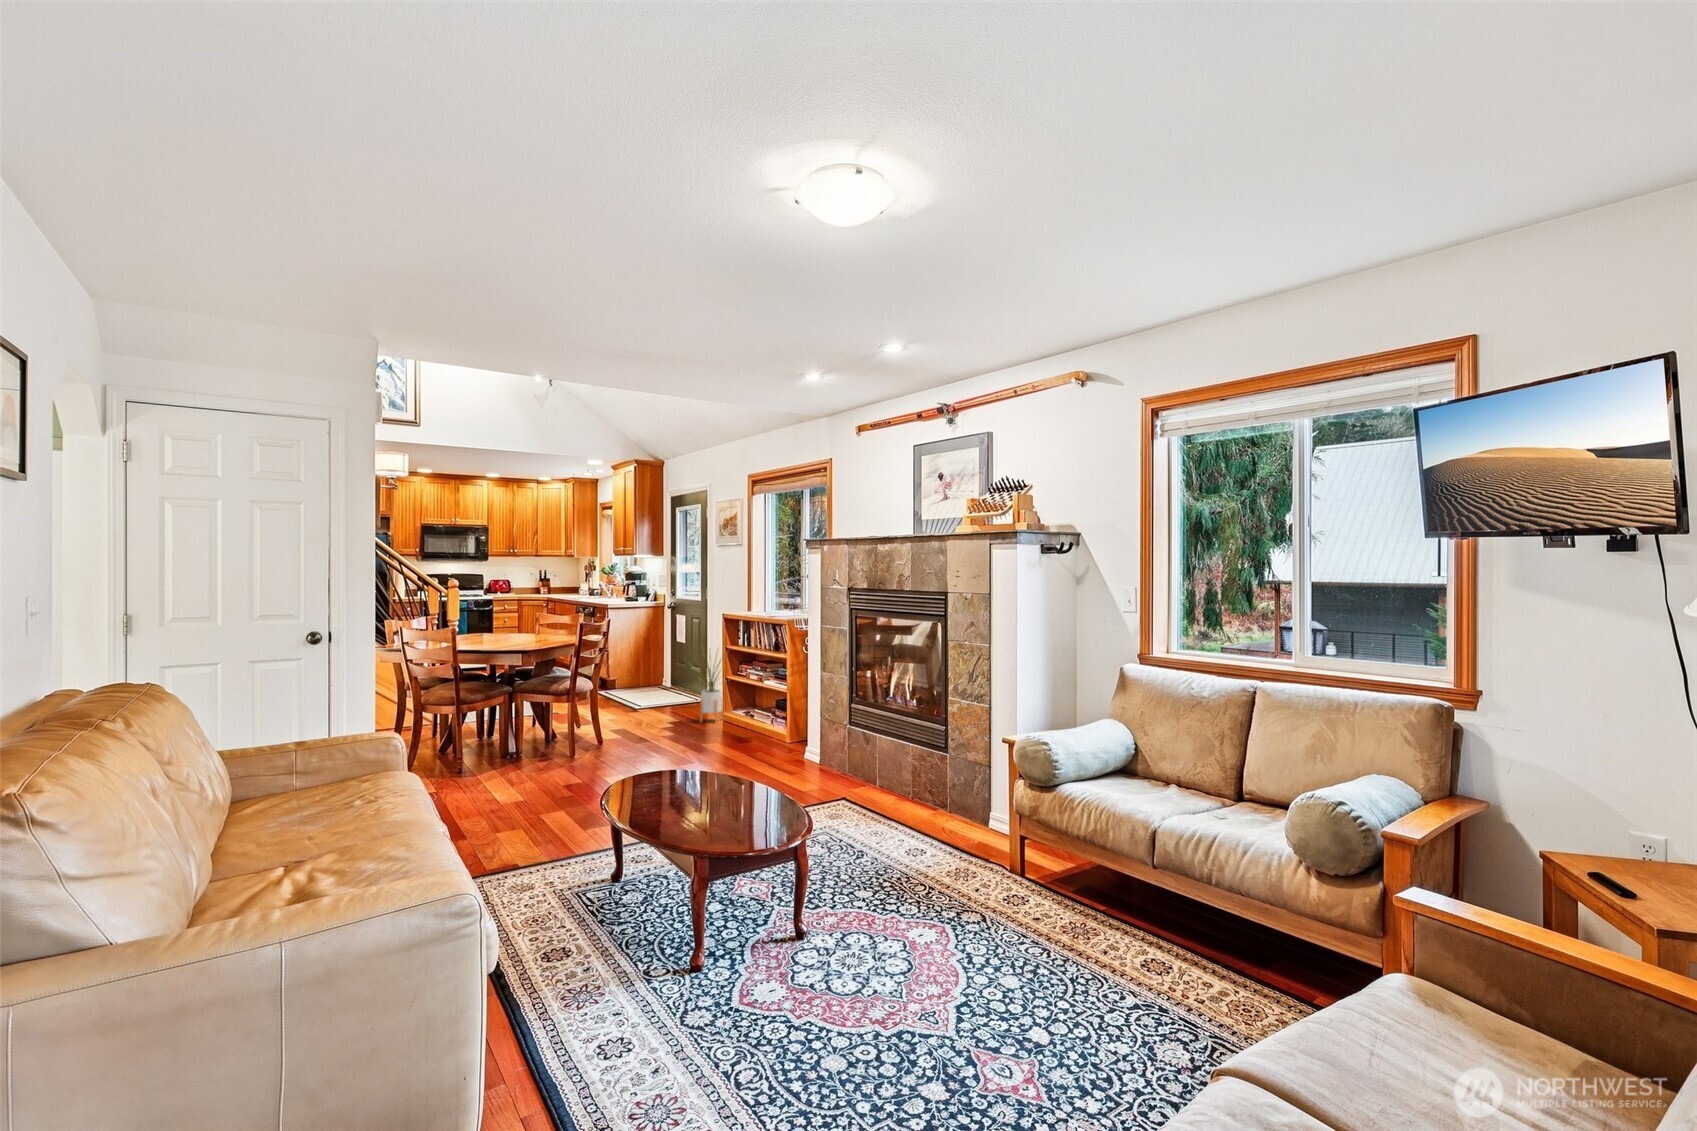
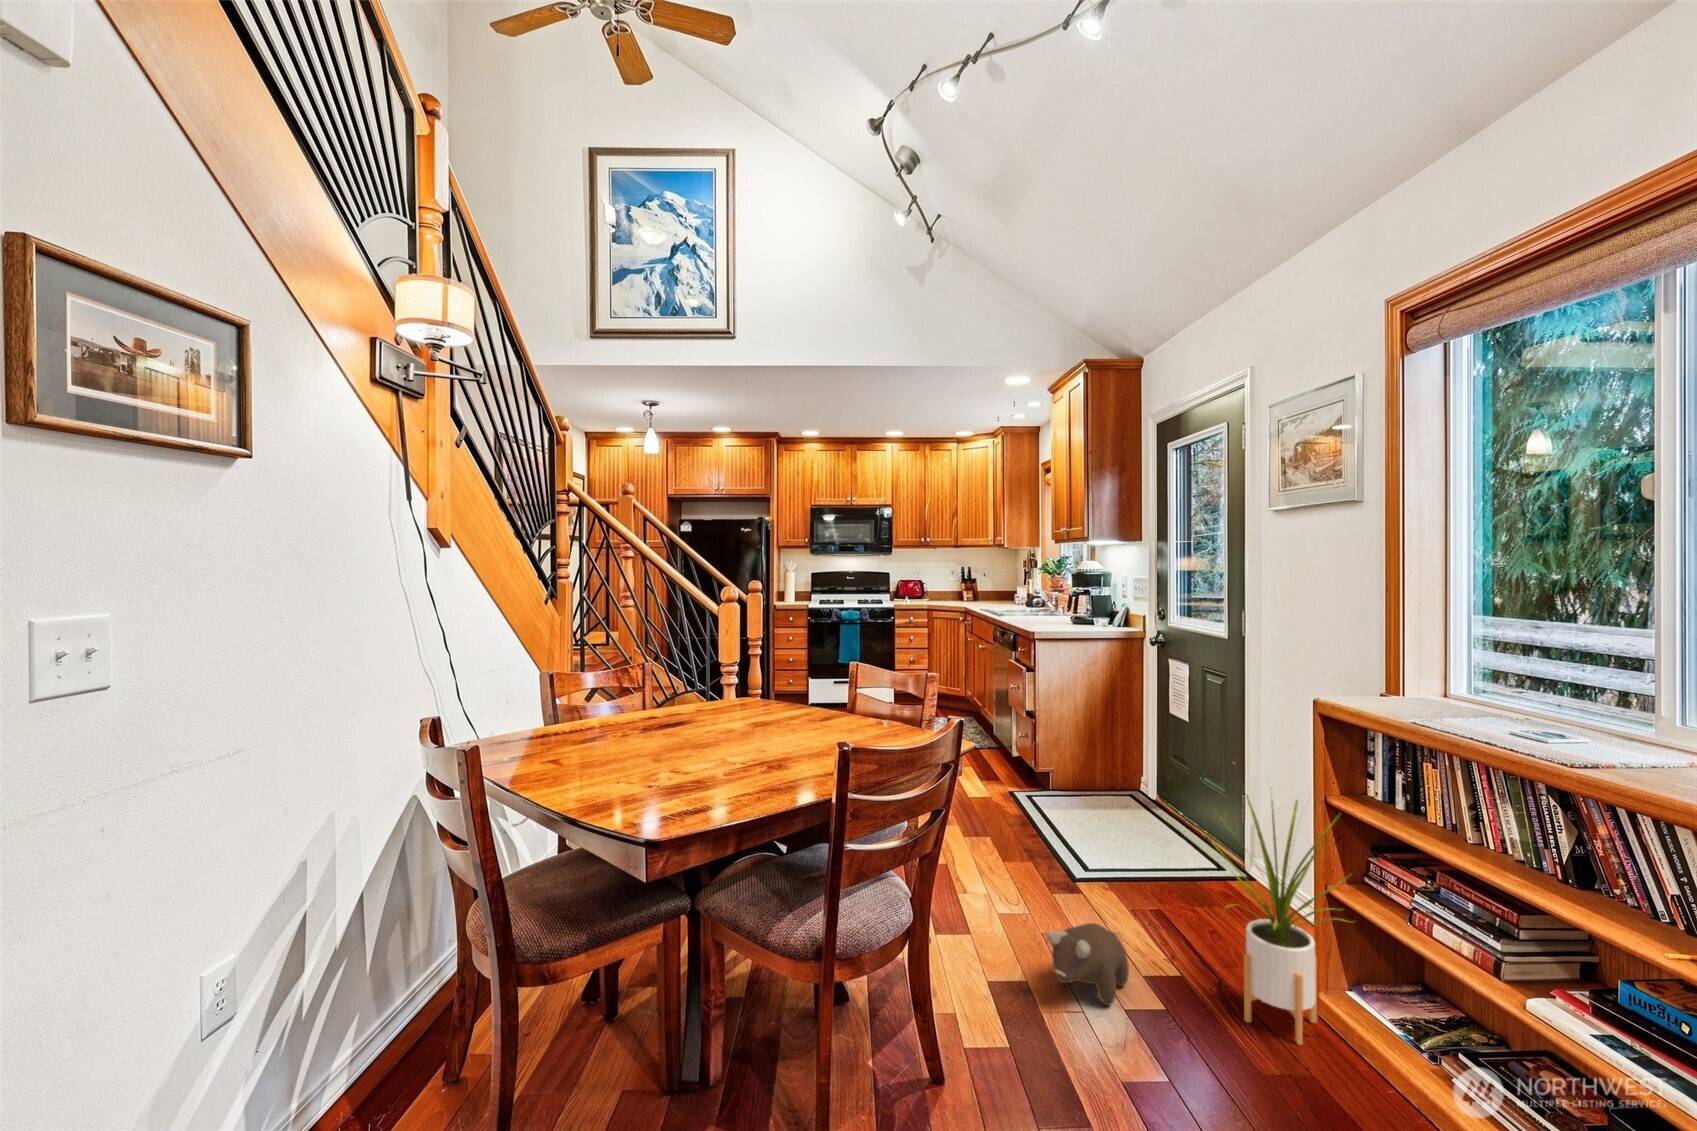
plush toy: none [633,701,662,726] -> present [1047,923,1129,1005]

